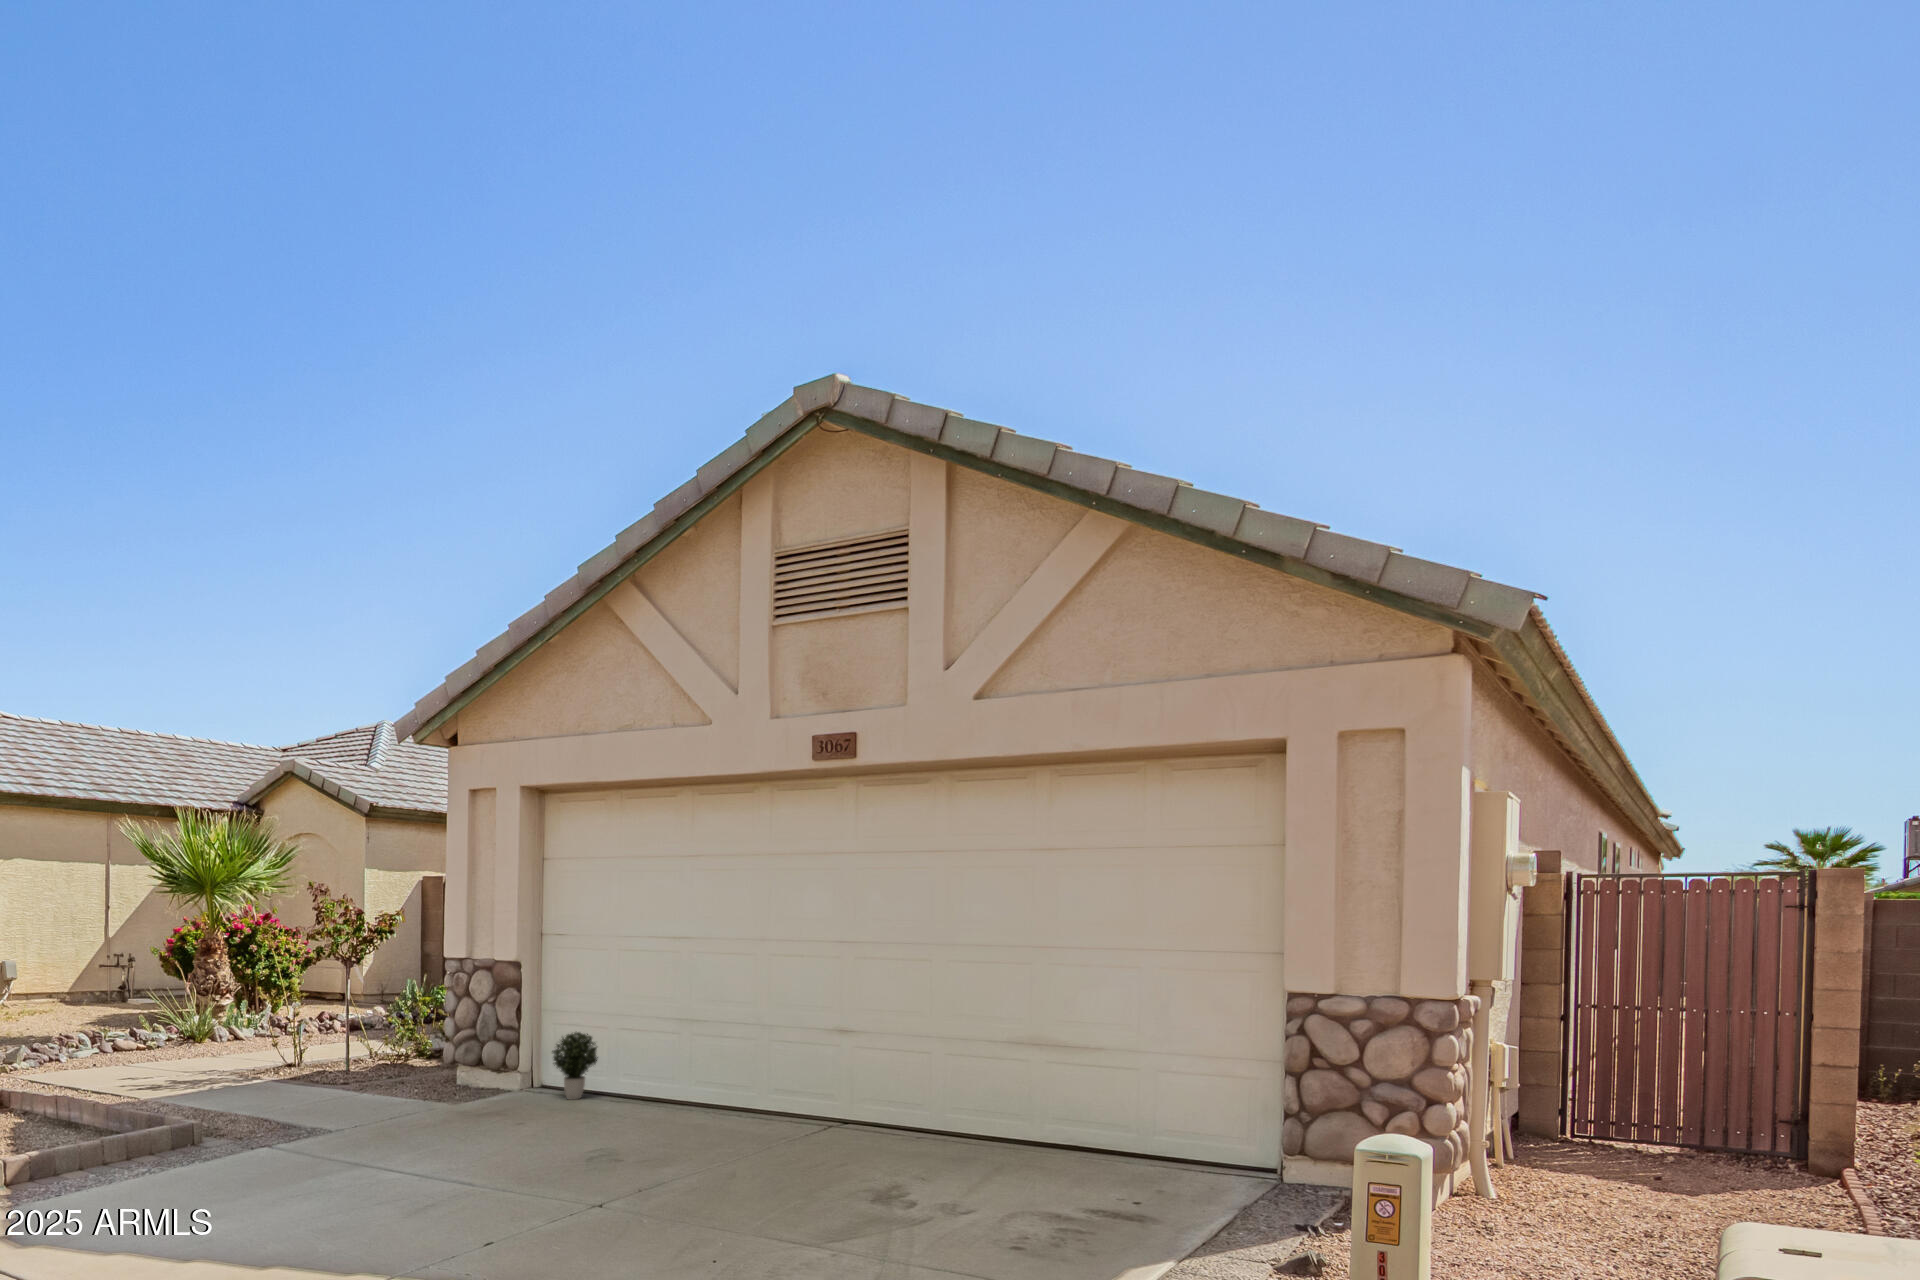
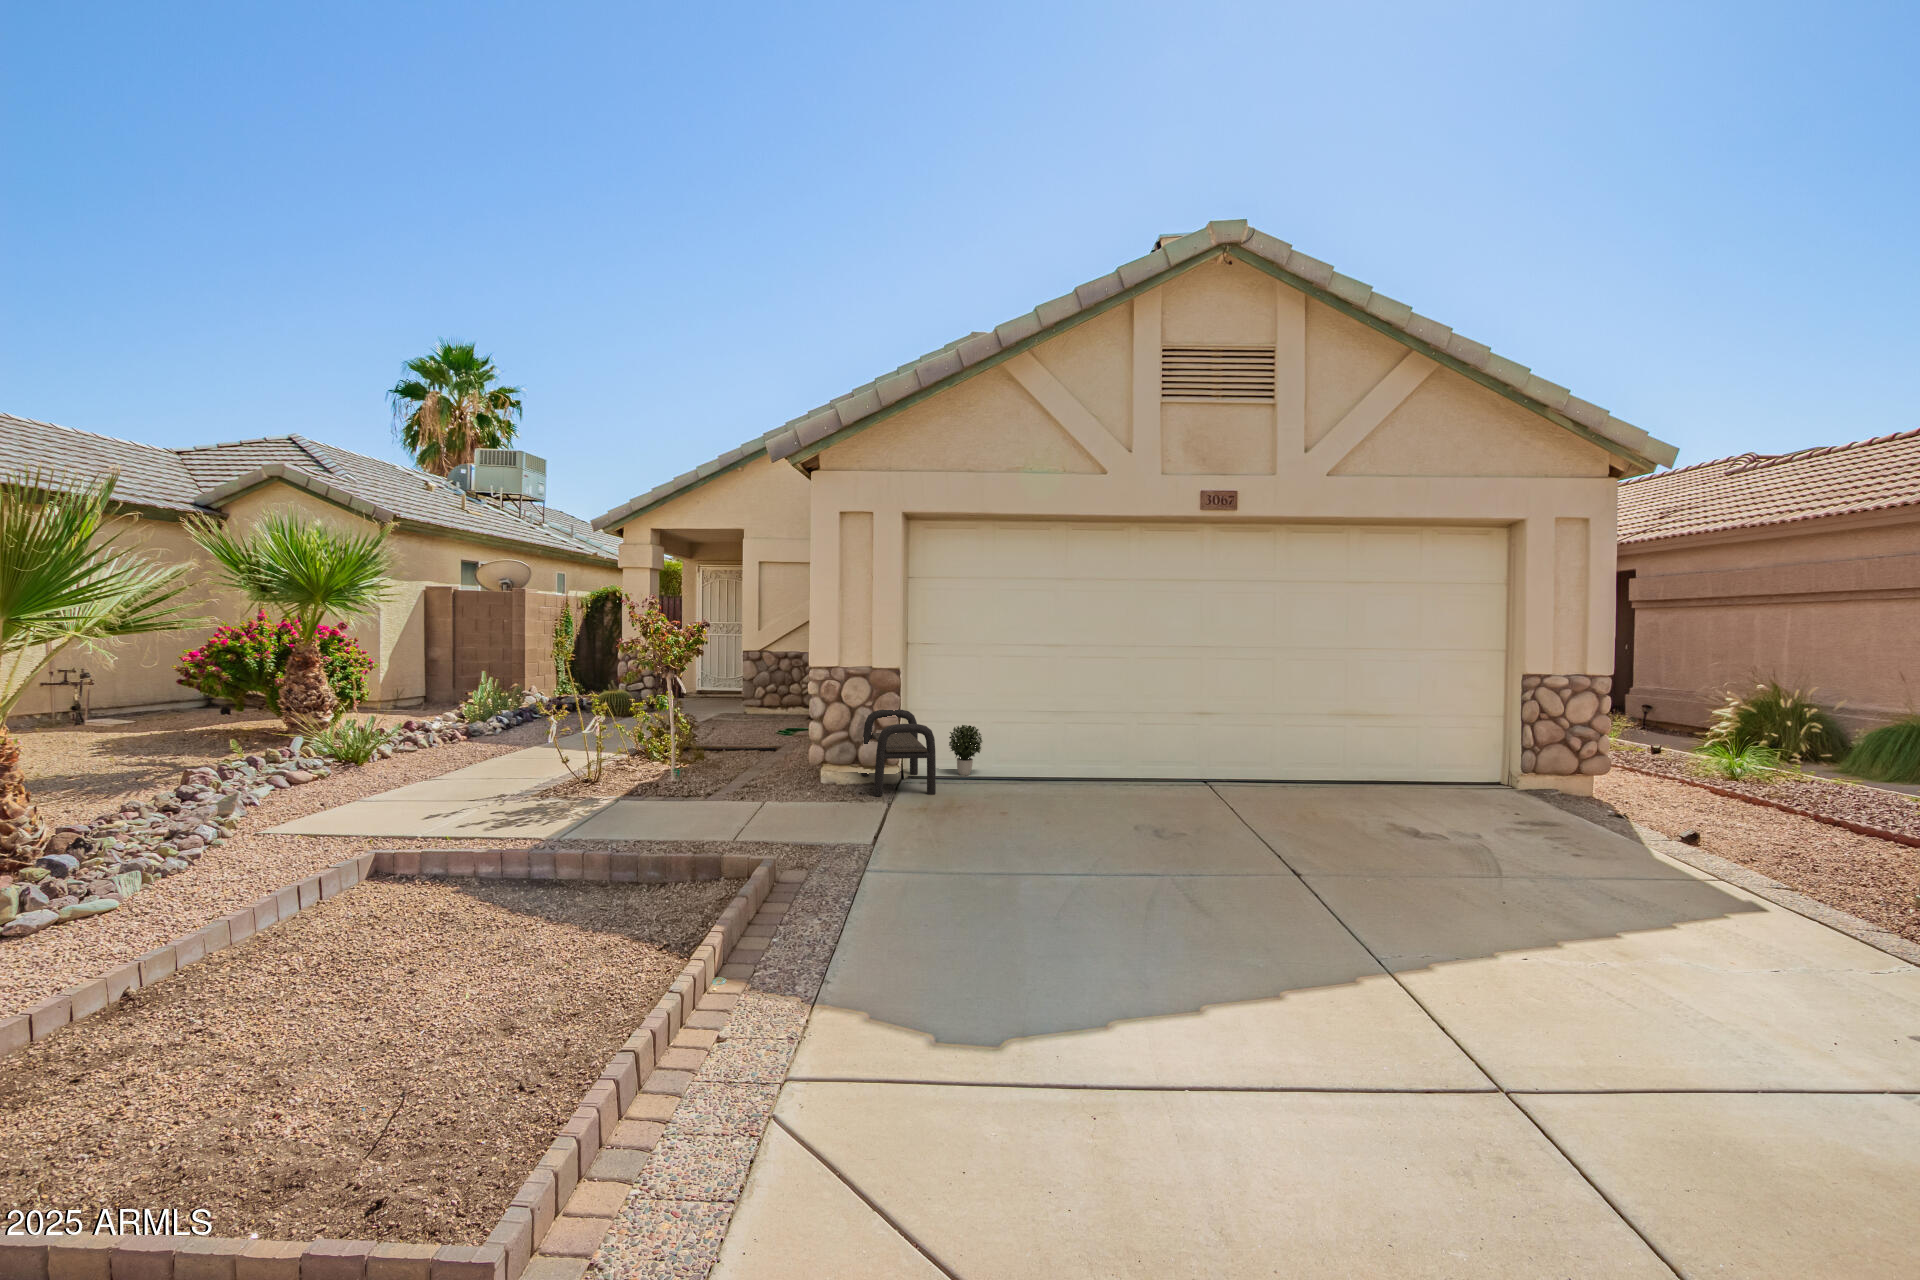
bench: none [397,1007,533,1114] -> present [861,709,936,796]

